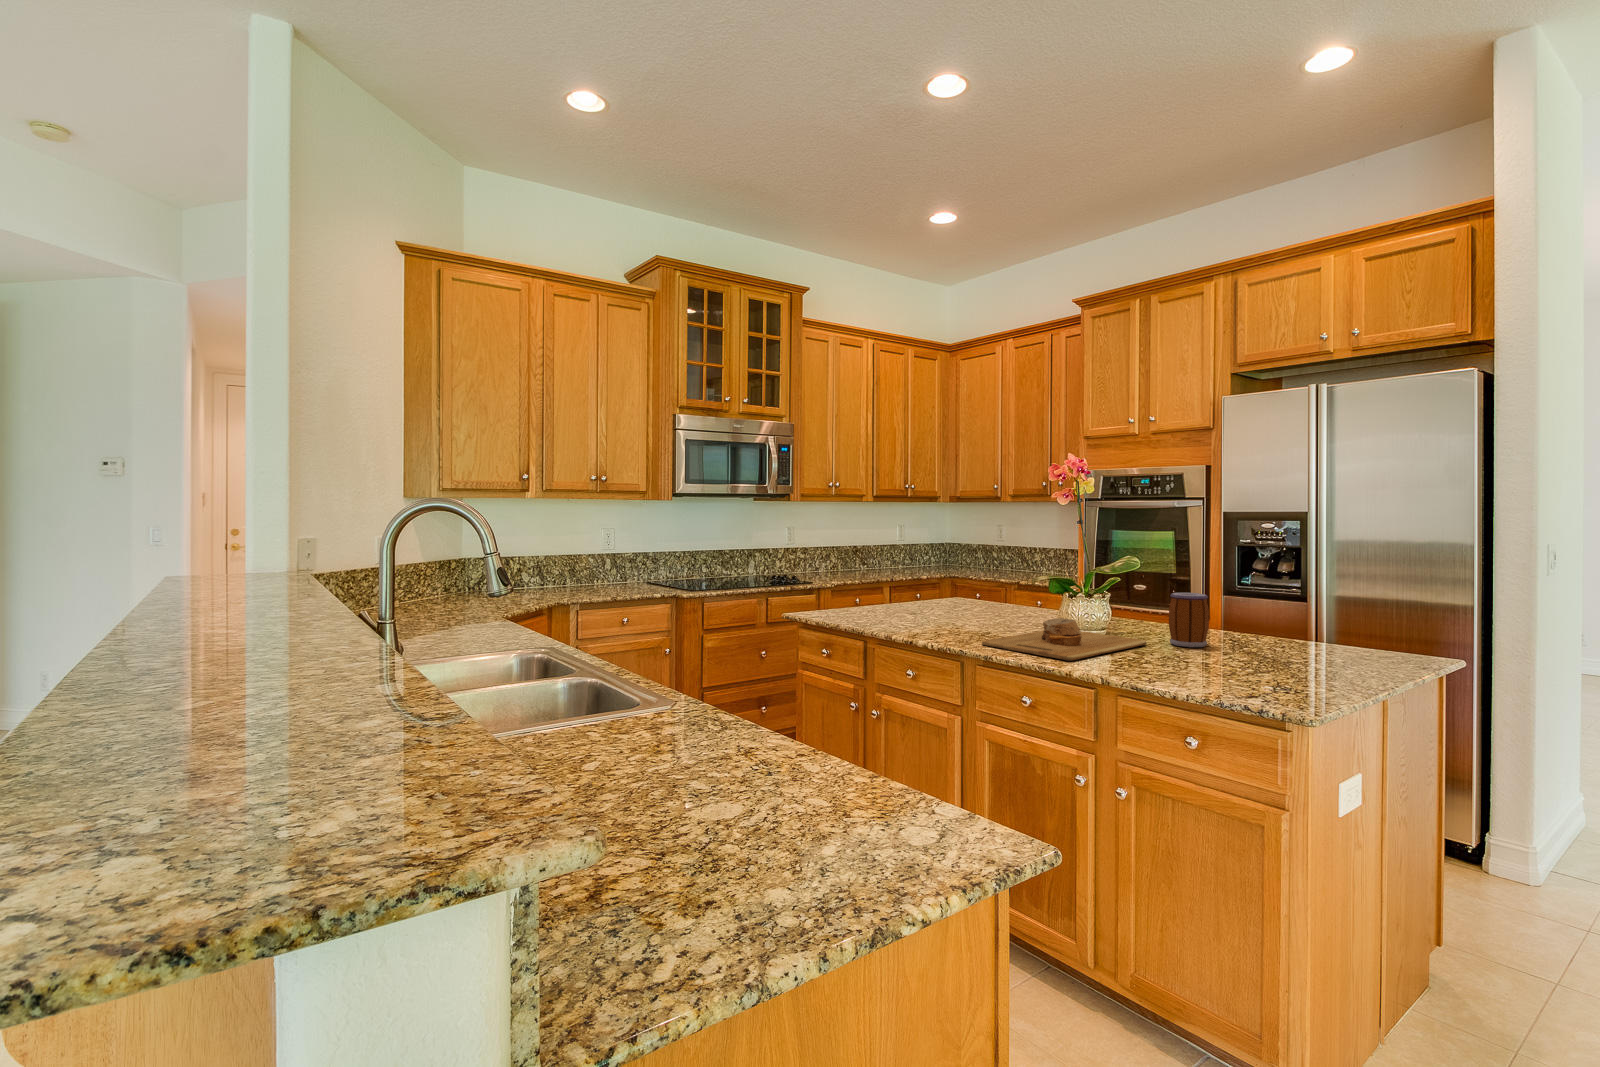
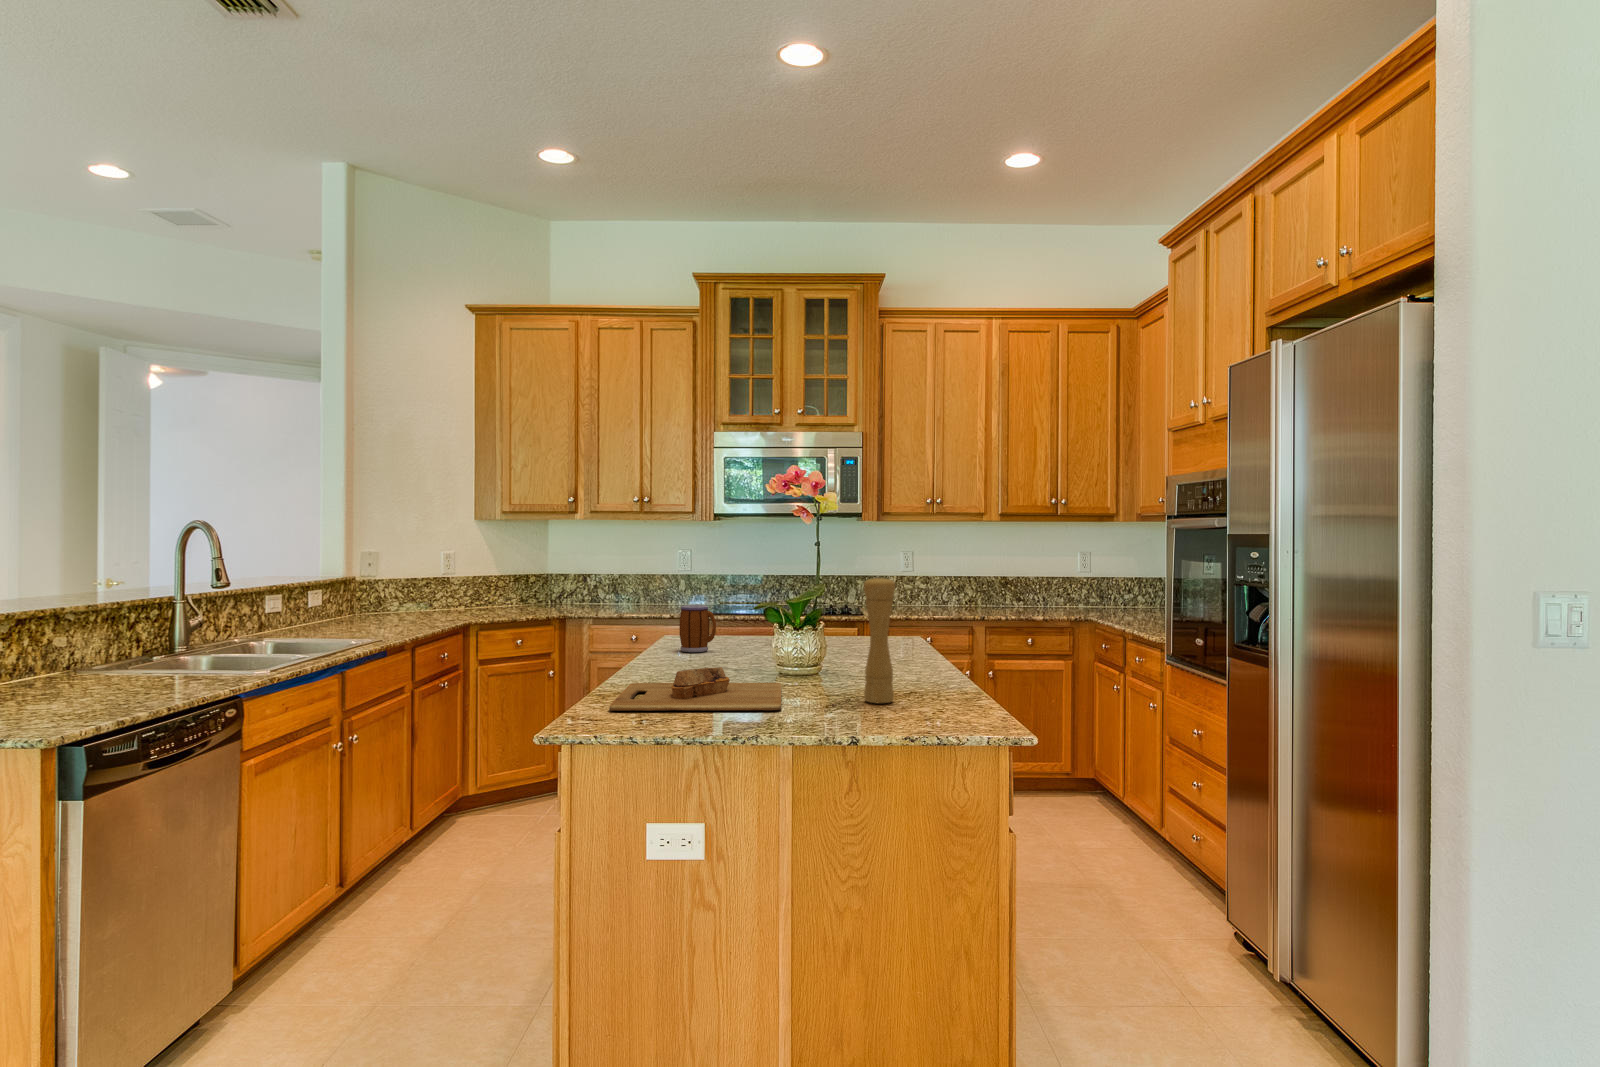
pepper mill: none [1142,539,1168,633] -> present [864,576,895,703]
mug: present [1169,592,1209,647] -> present [680,605,716,652]

